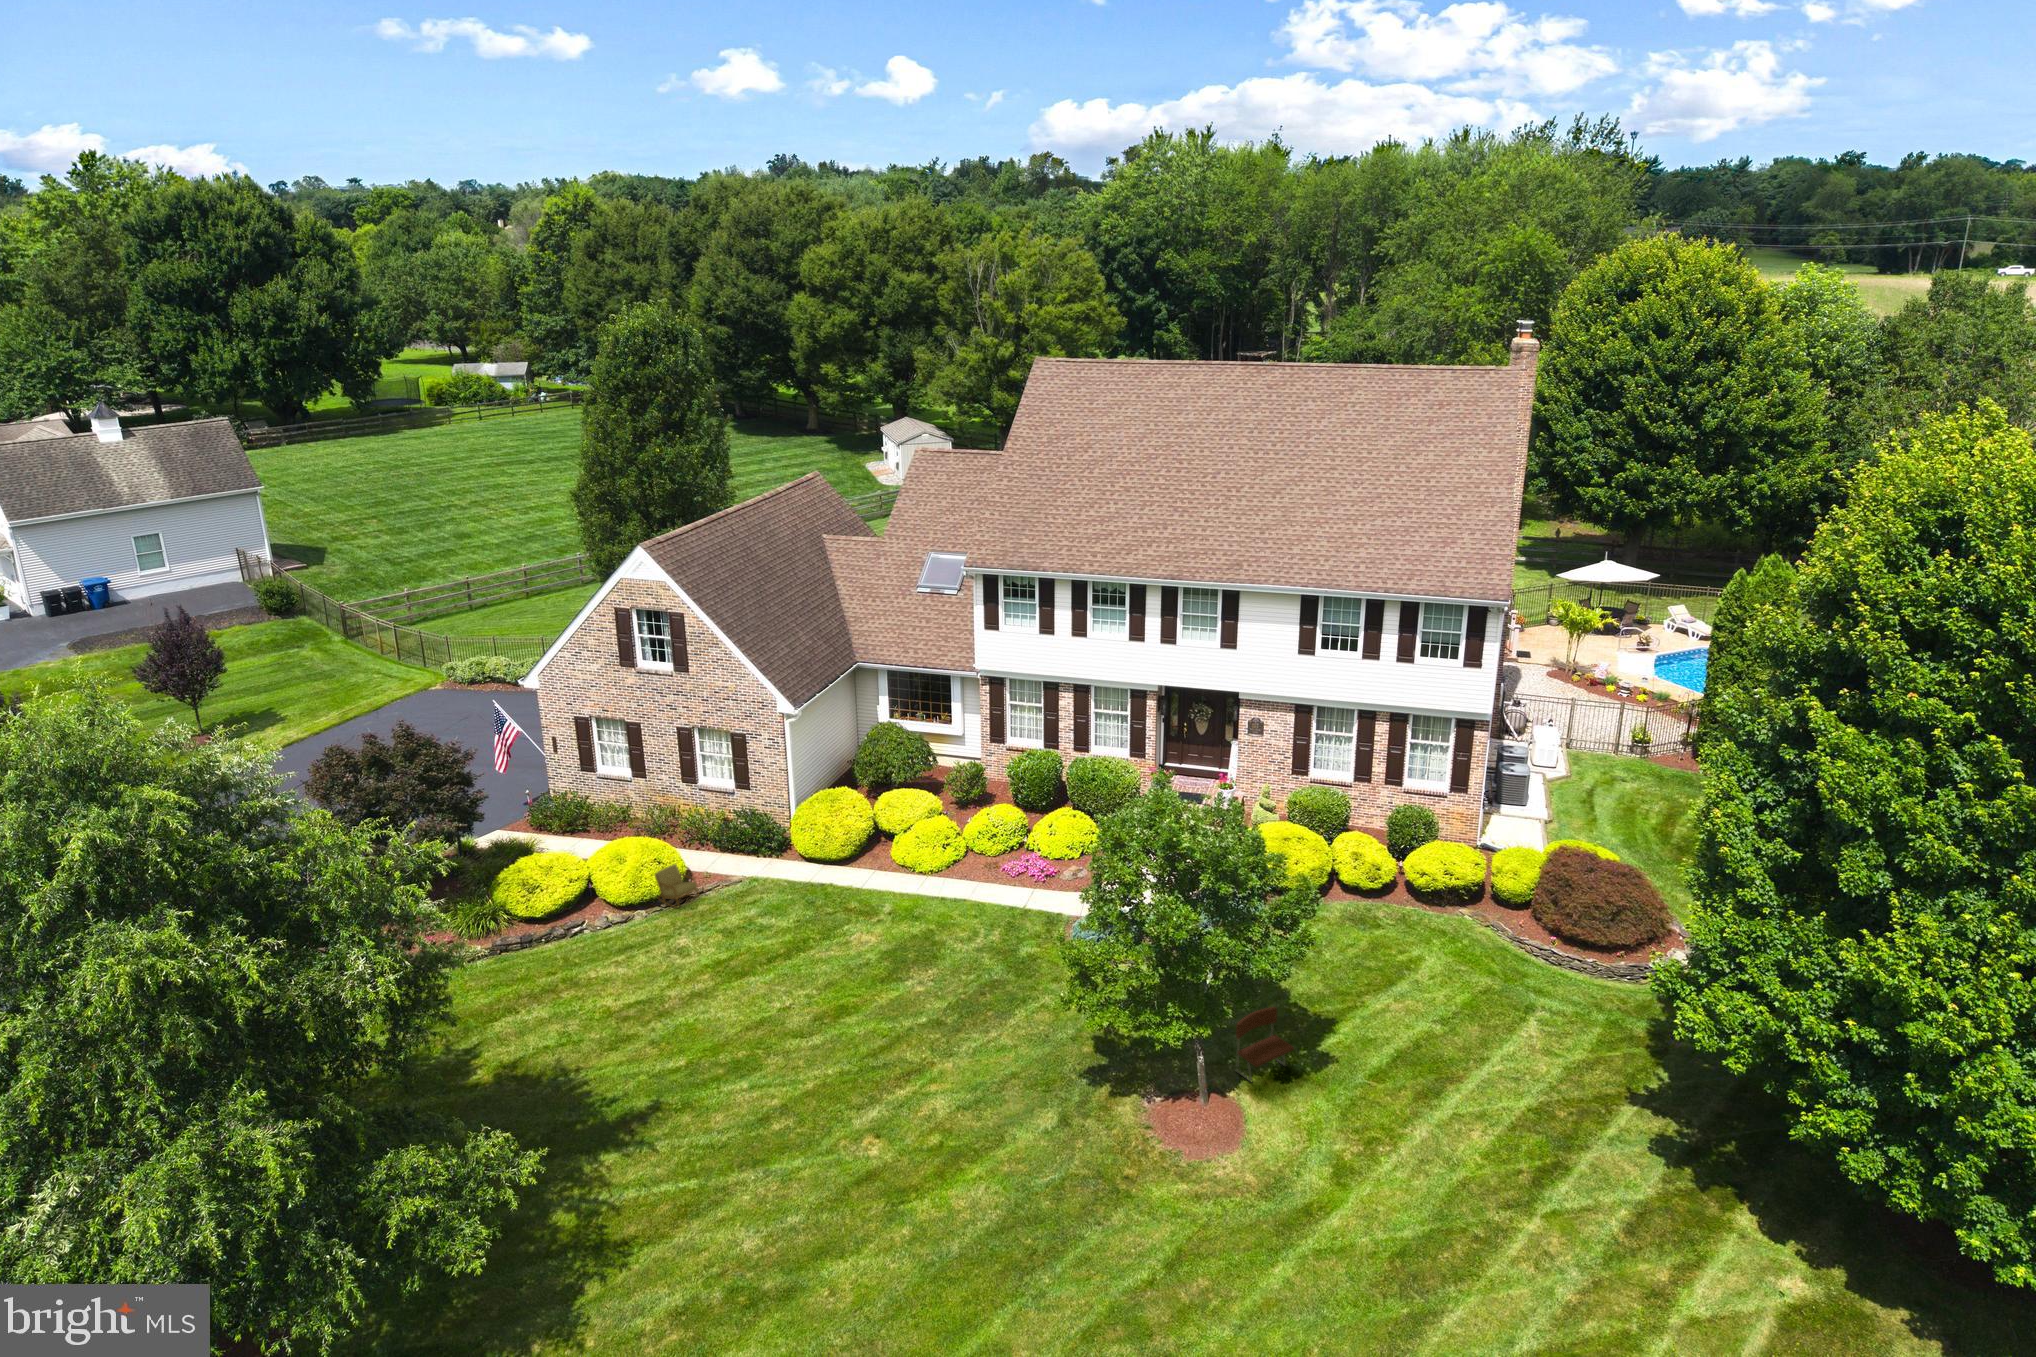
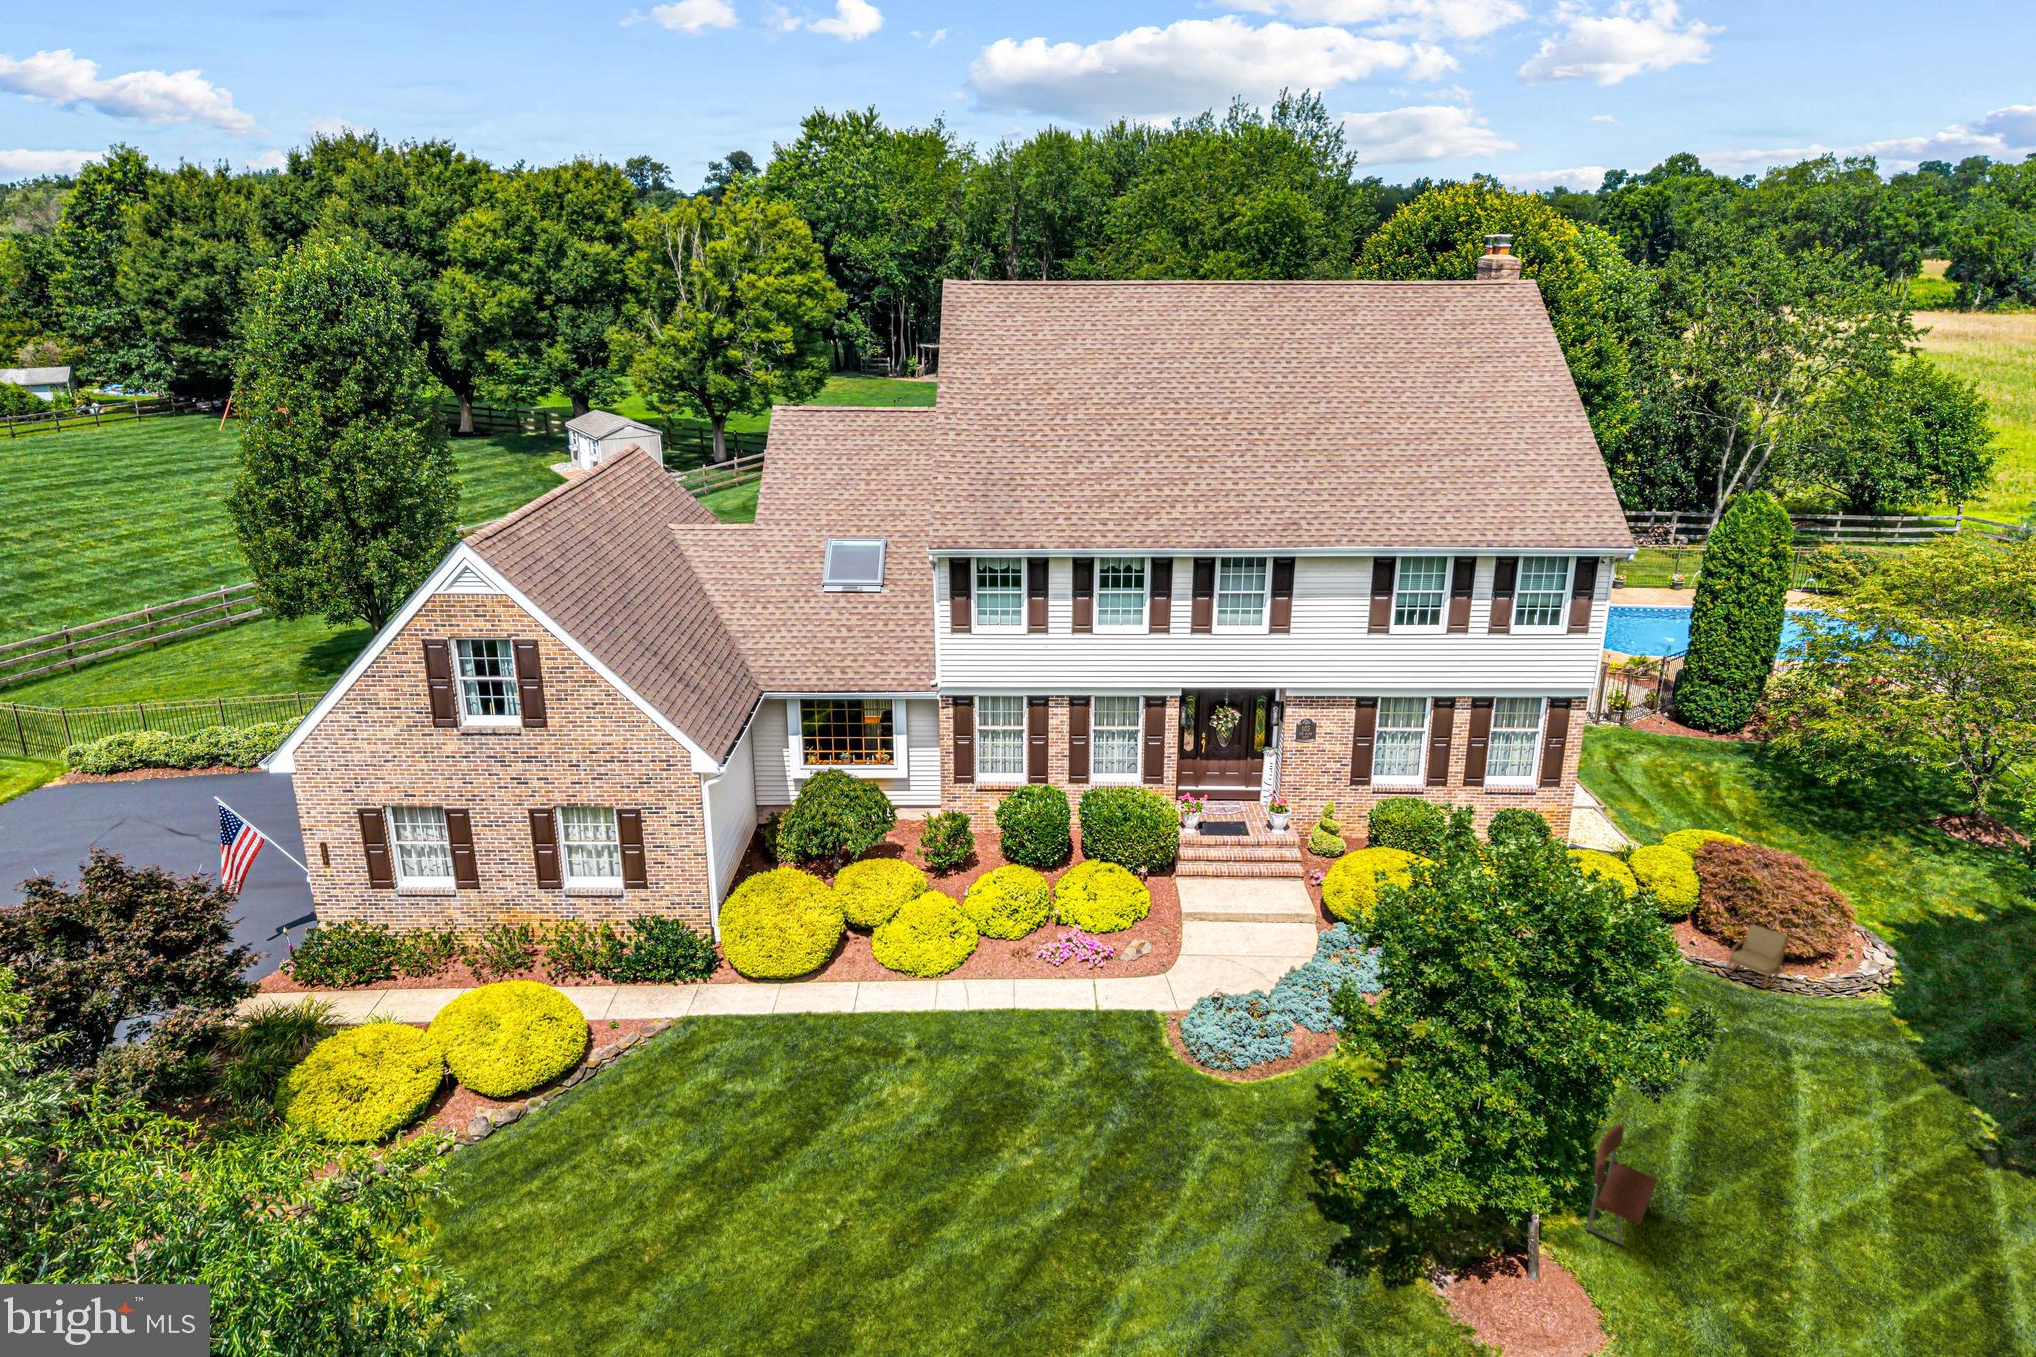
chair: present [655,864,699,907] -> present [1726,924,1789,987]

